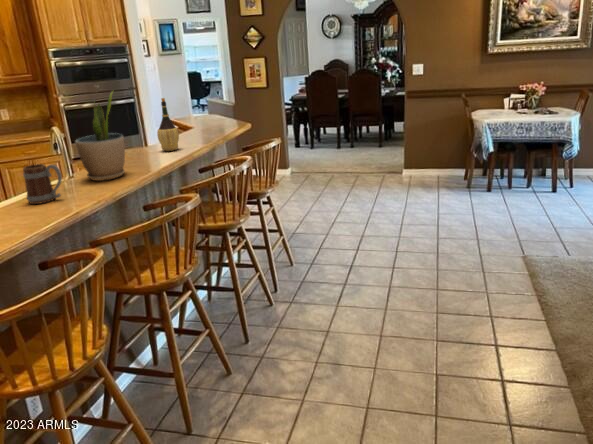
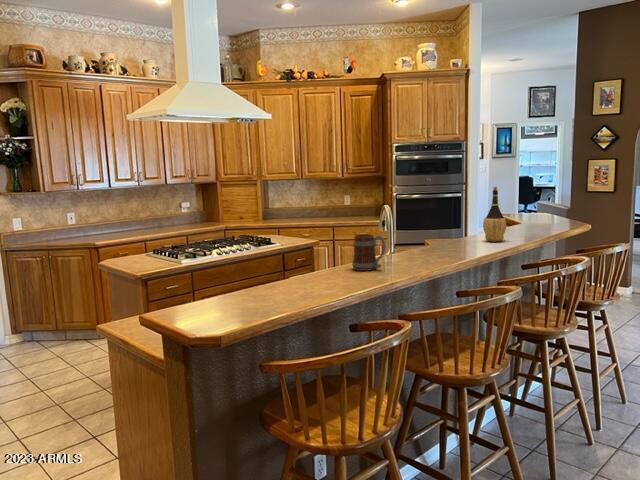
potted plant: present [76,93,125,181] -> none [404,173,450,259]

